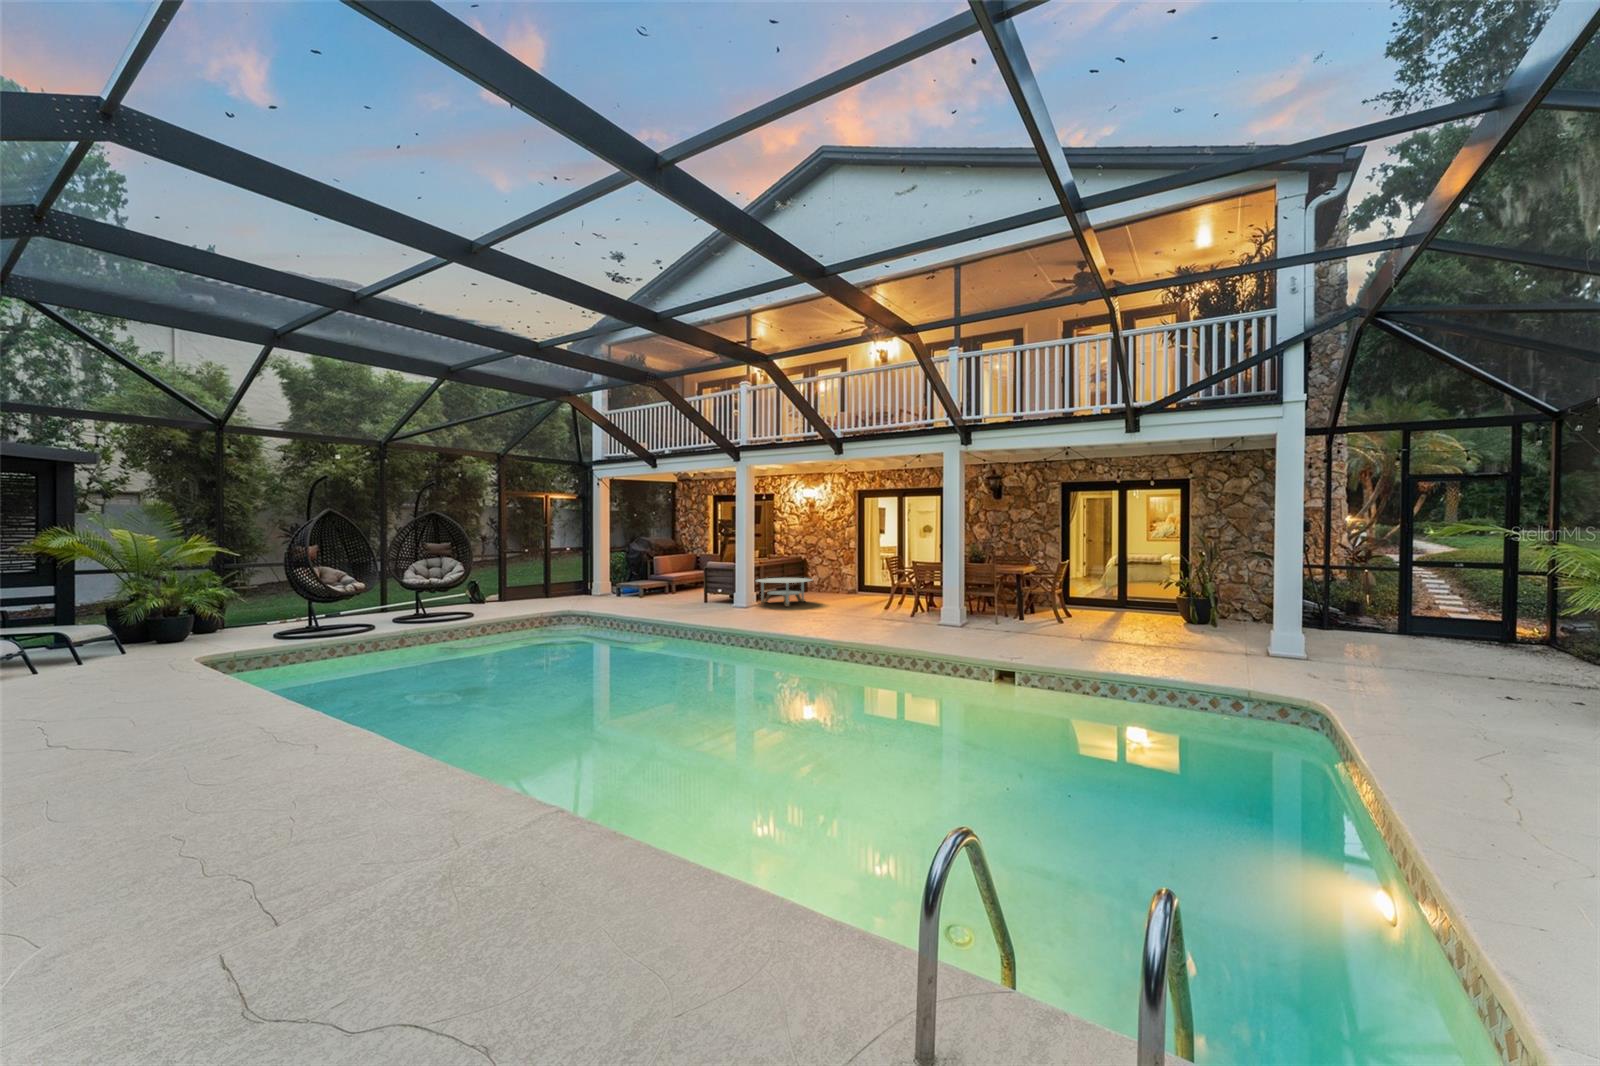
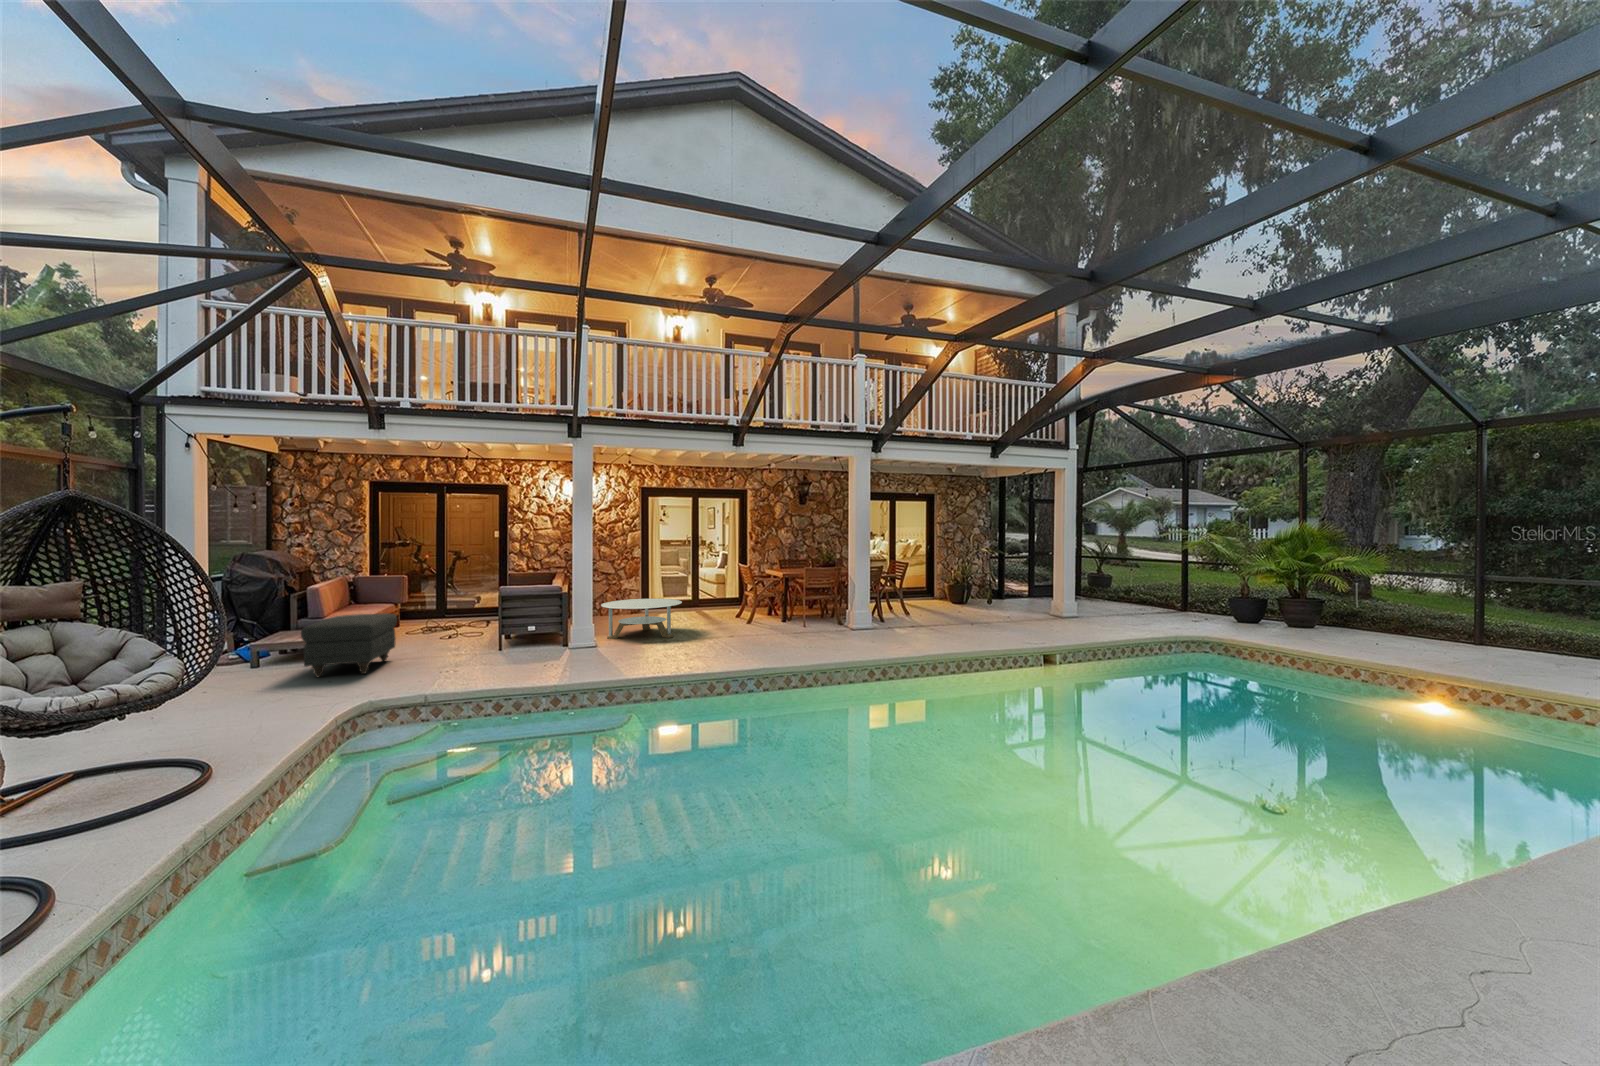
ottoman: none [608,571,659,600] -> present [301,613,397,677]

